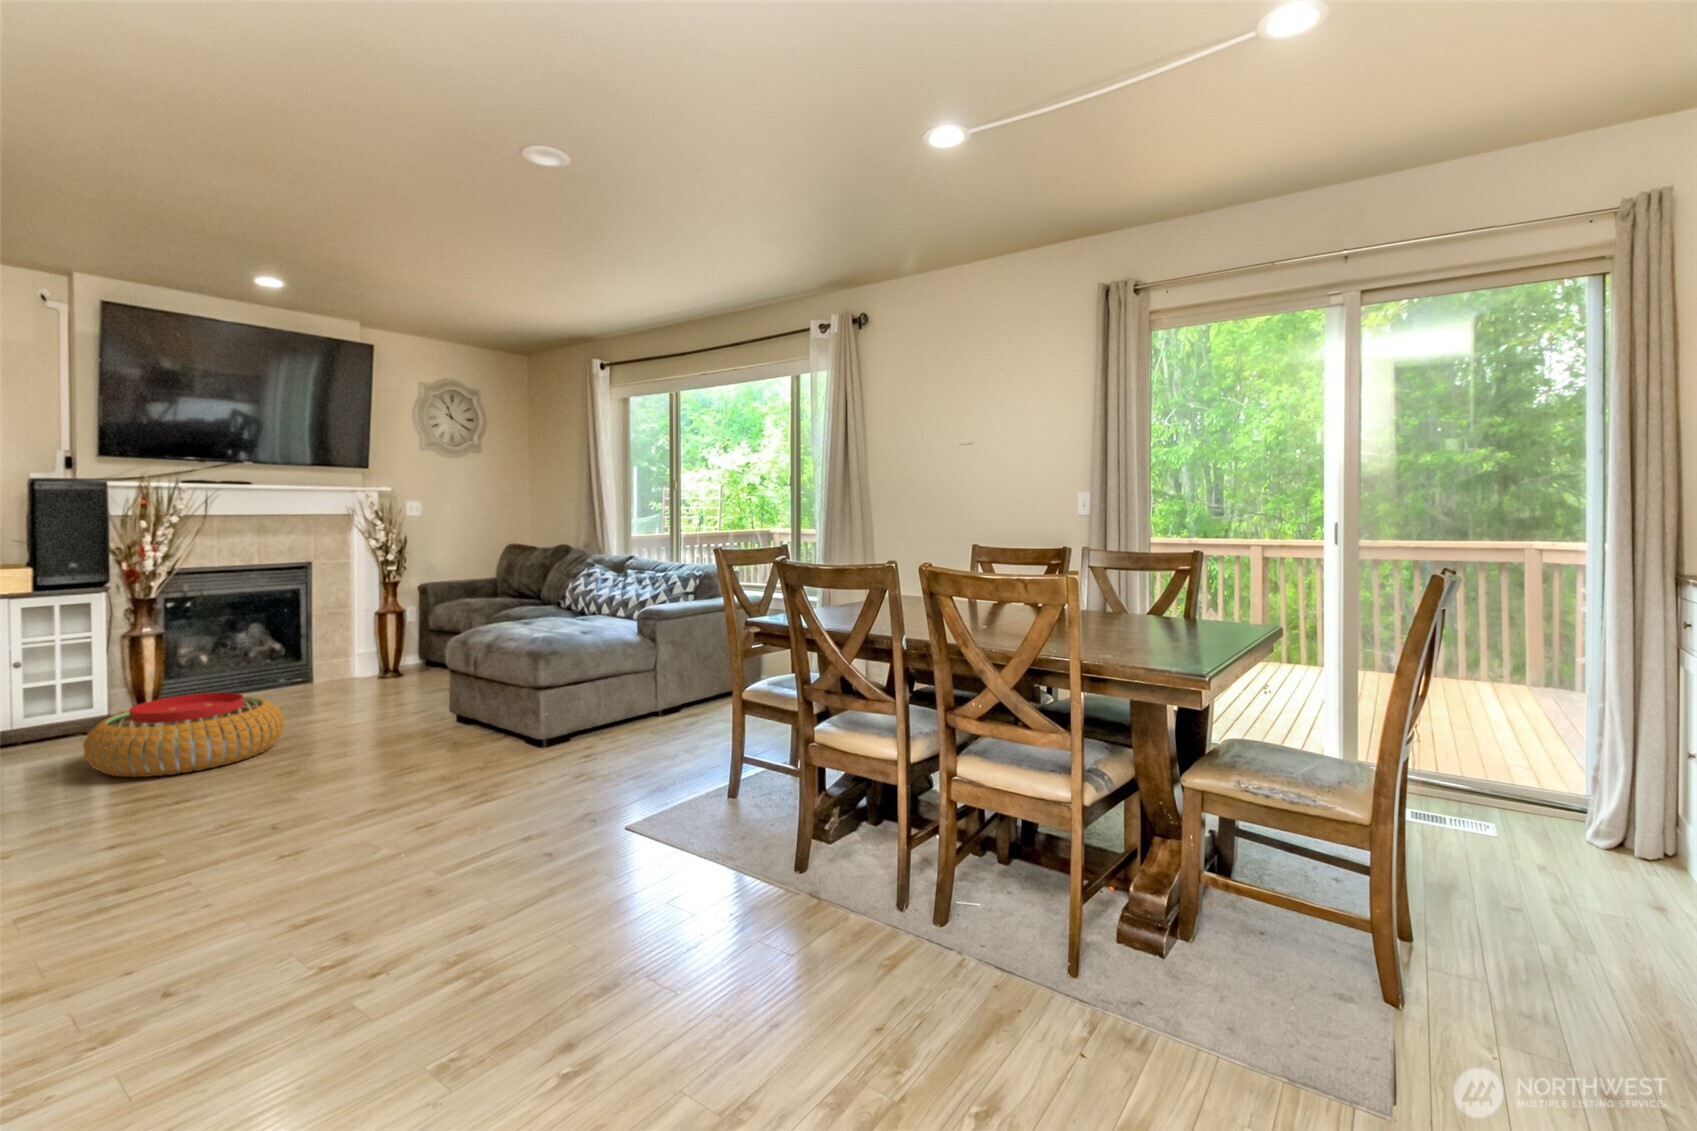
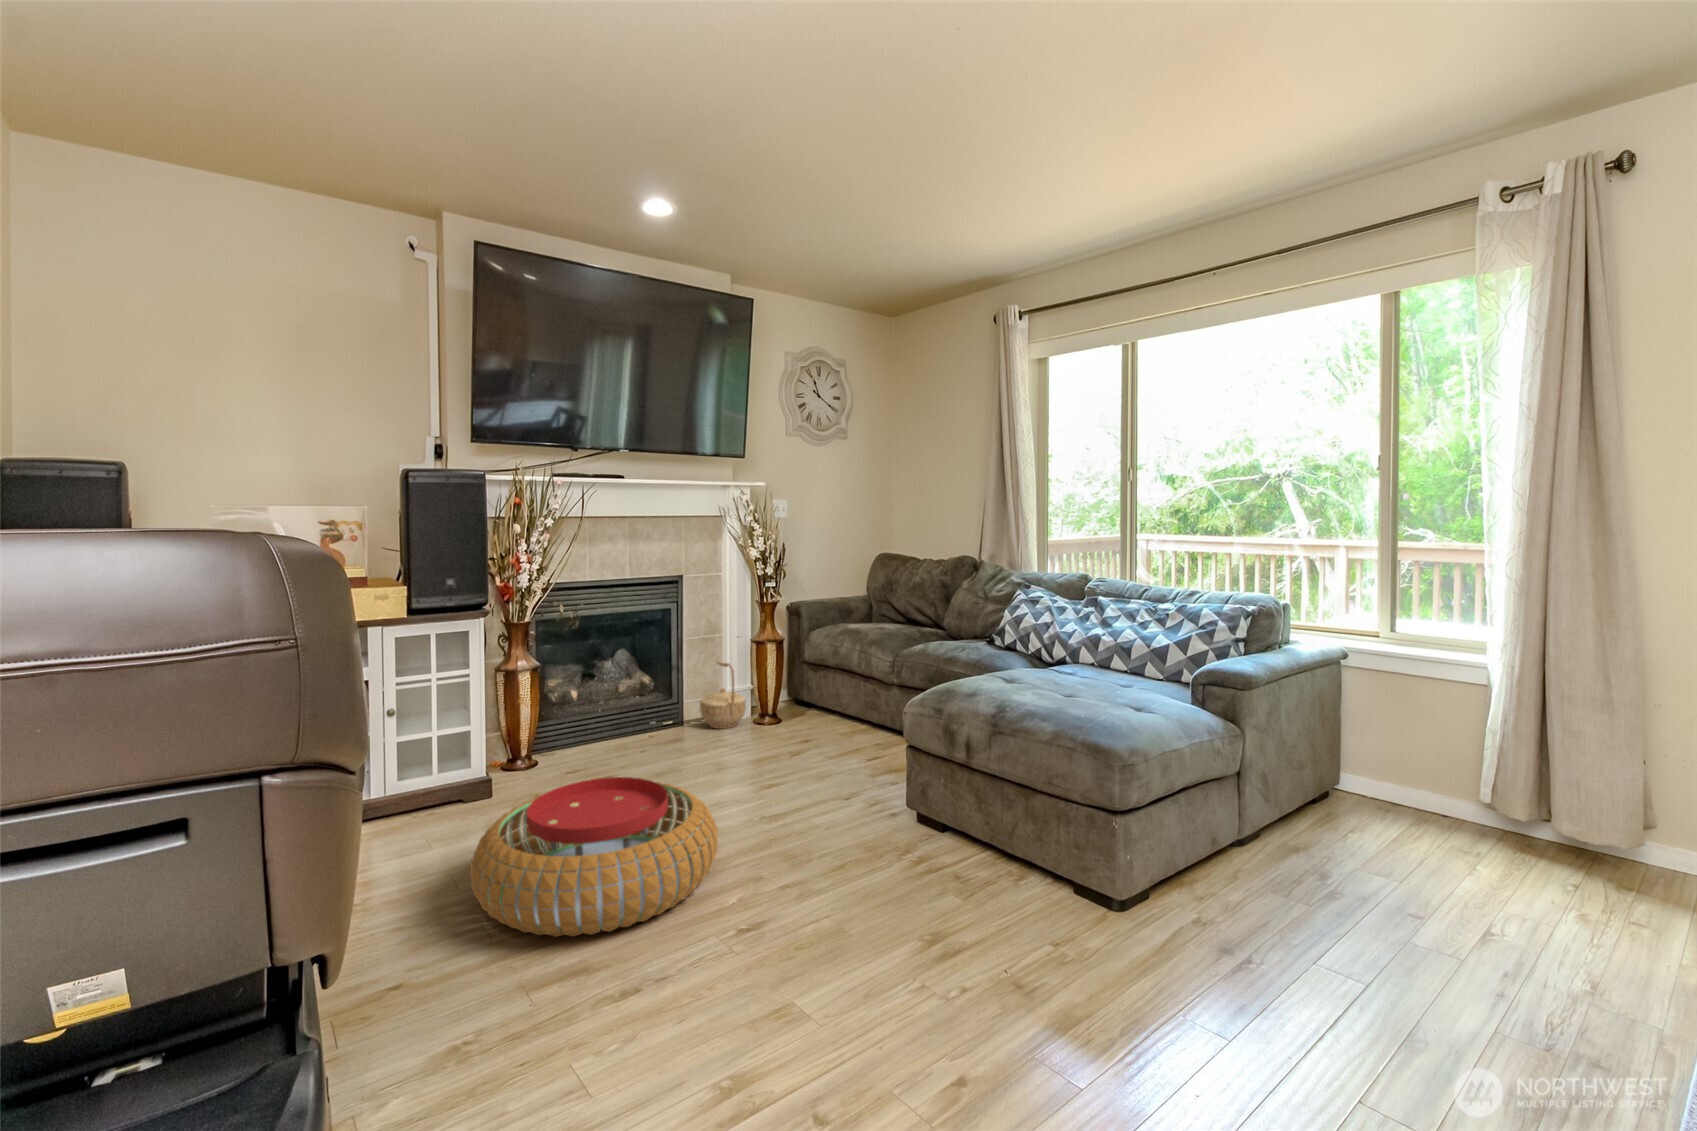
basket: none [327,629,370,683] -> present [700,661,746,729]

